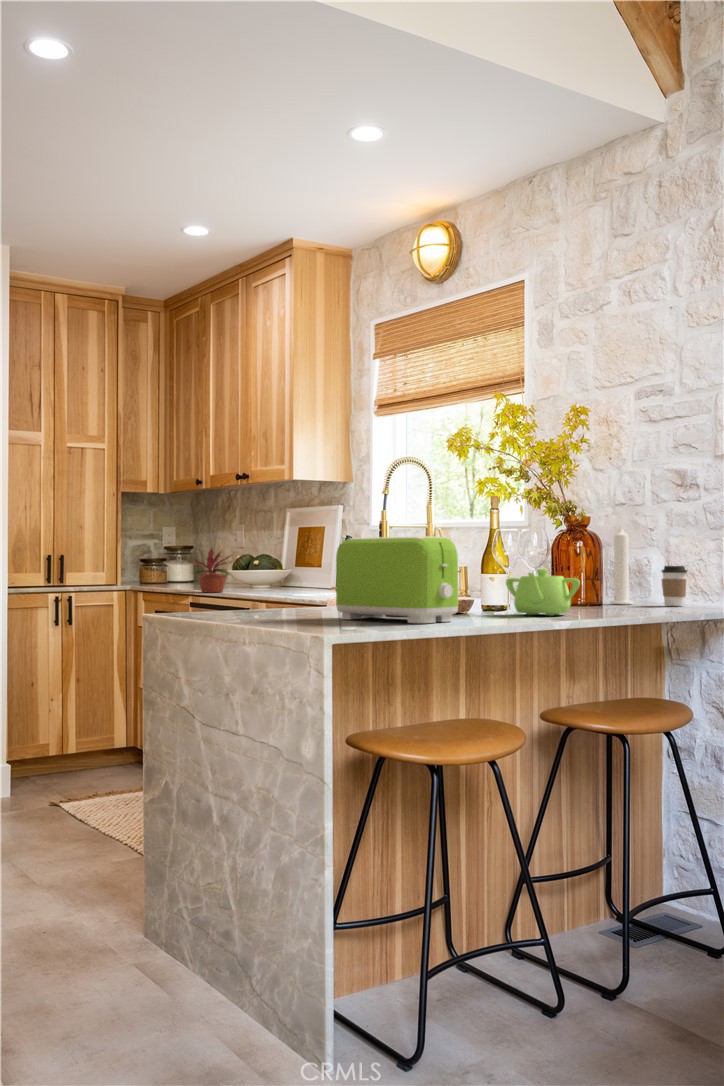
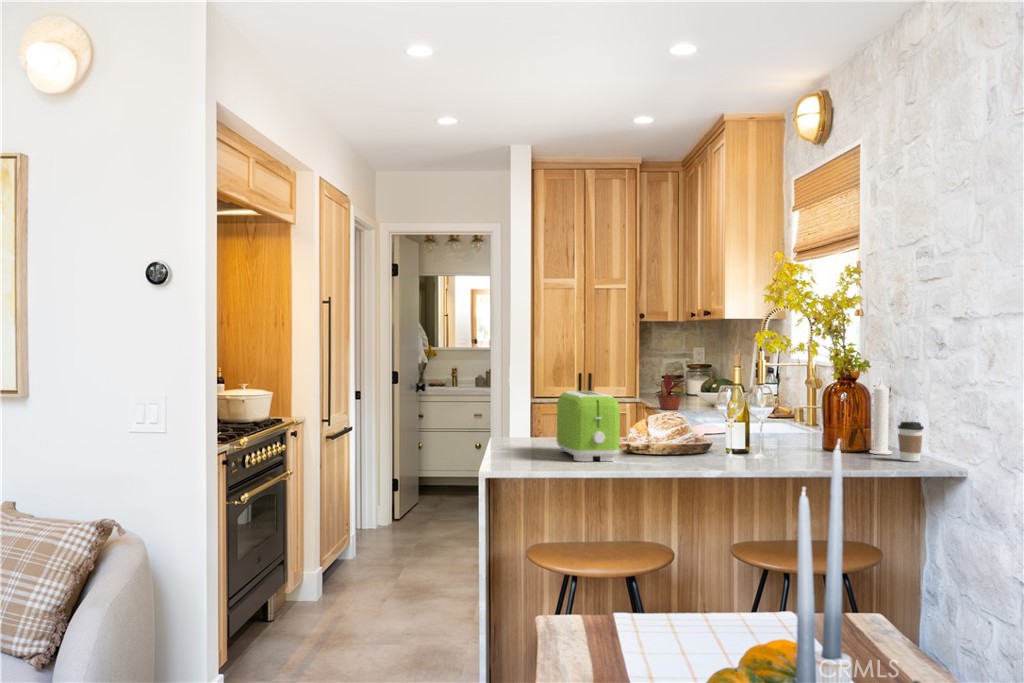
teapot: present [506,569,580,616] -> none [690,422,744,463]

